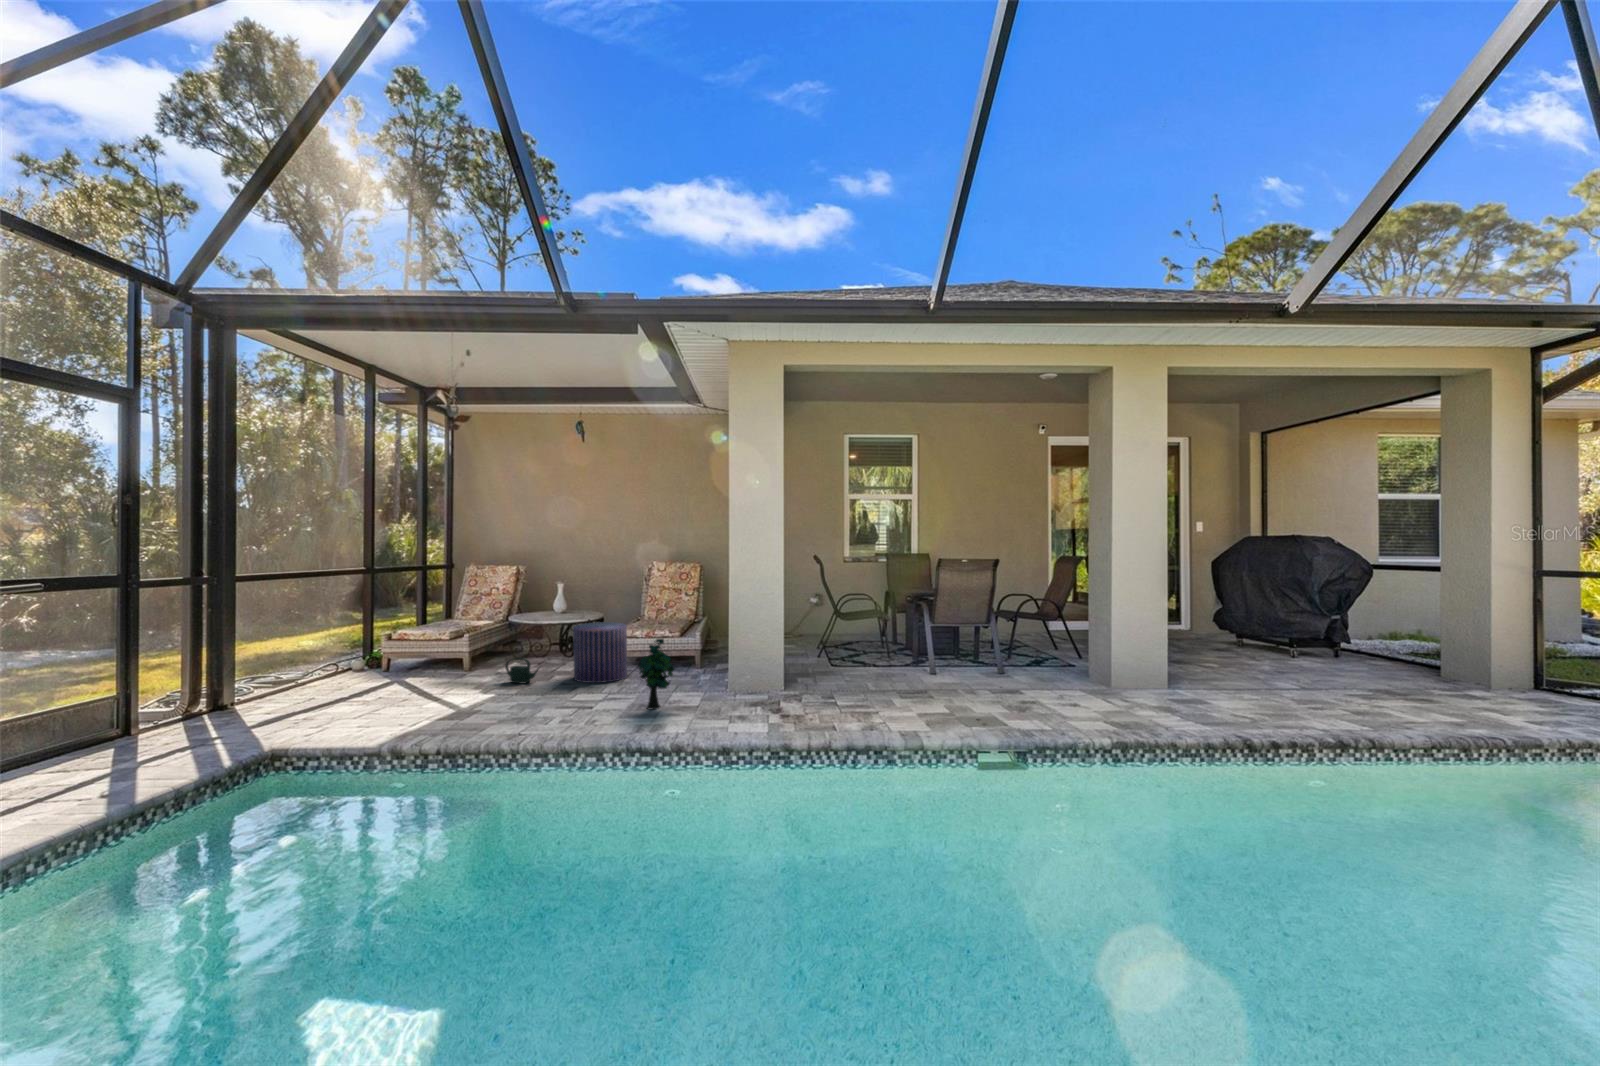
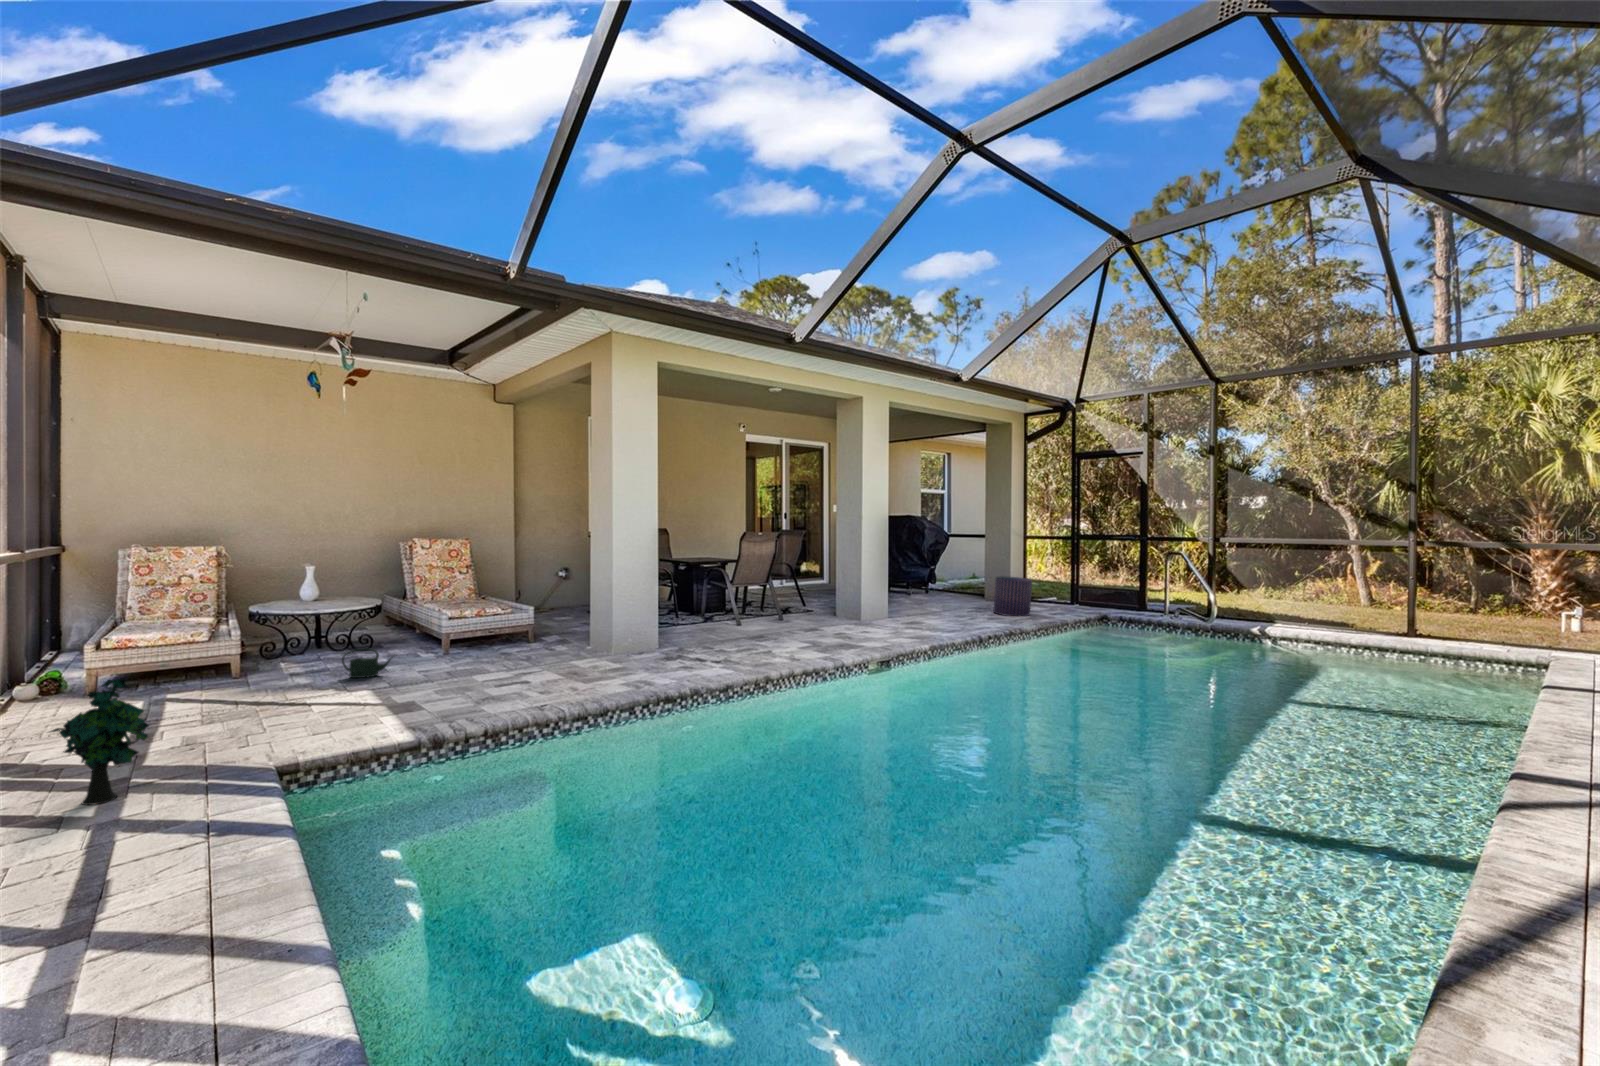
pouf: present [573,622,627,683] -> present [993,576,1032,616]
decorative plant: present [635,639,675,709] -> present [49,678,149,805]

